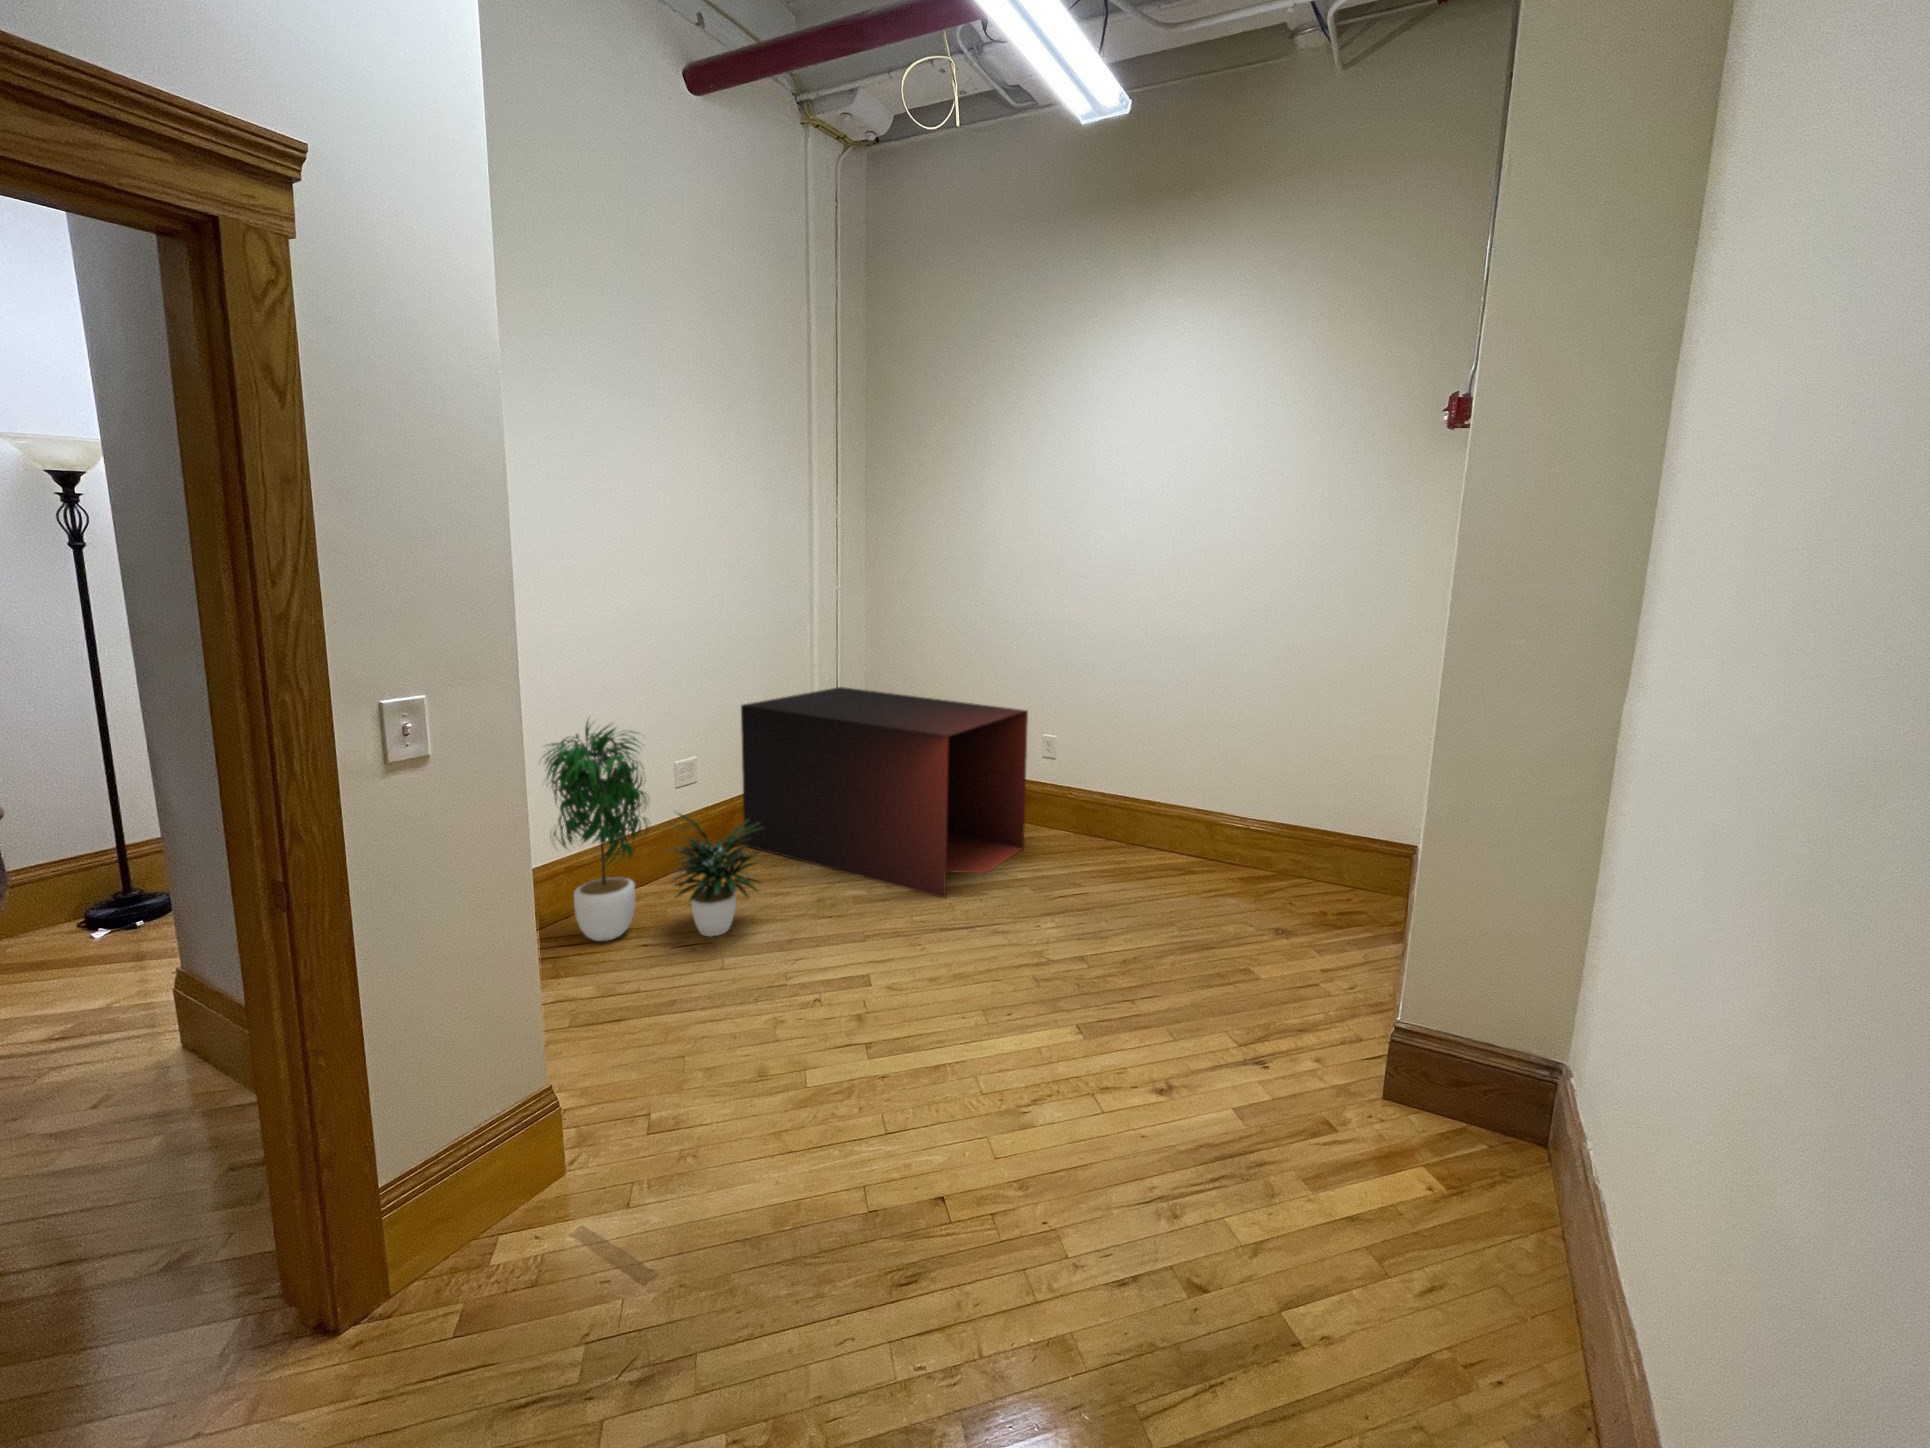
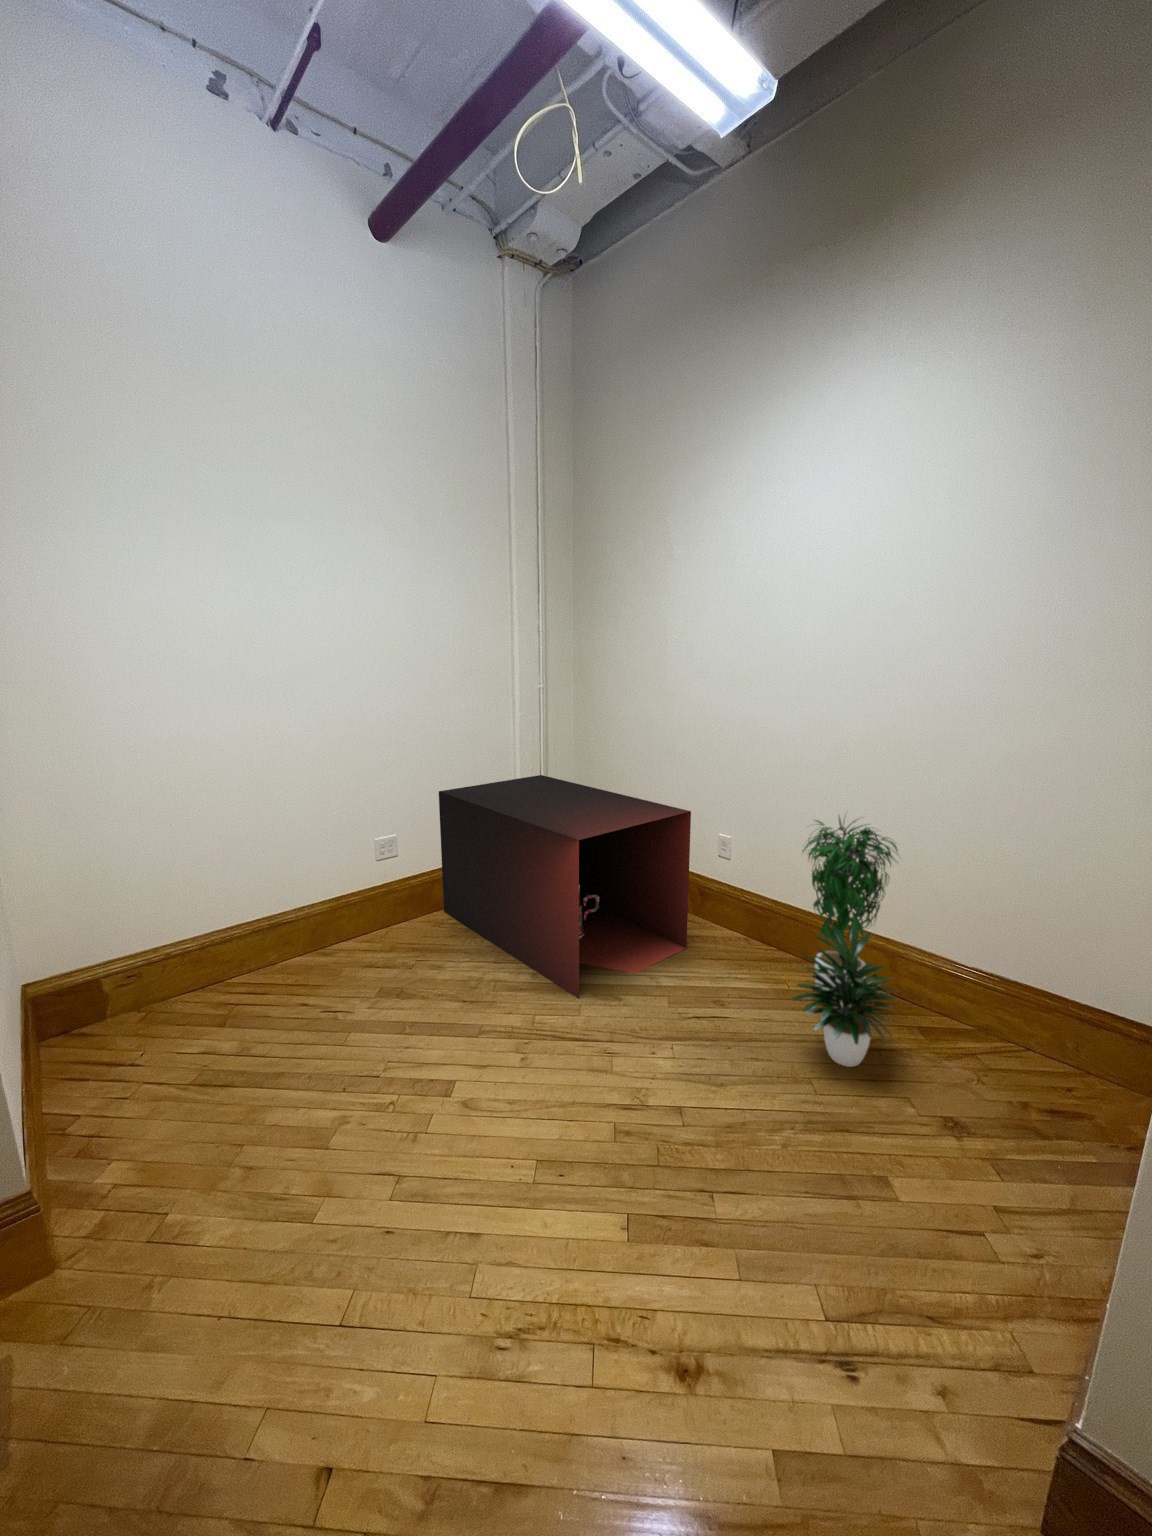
potted plant: present [539,719,763,941] -> present [792,818,898,1067]

